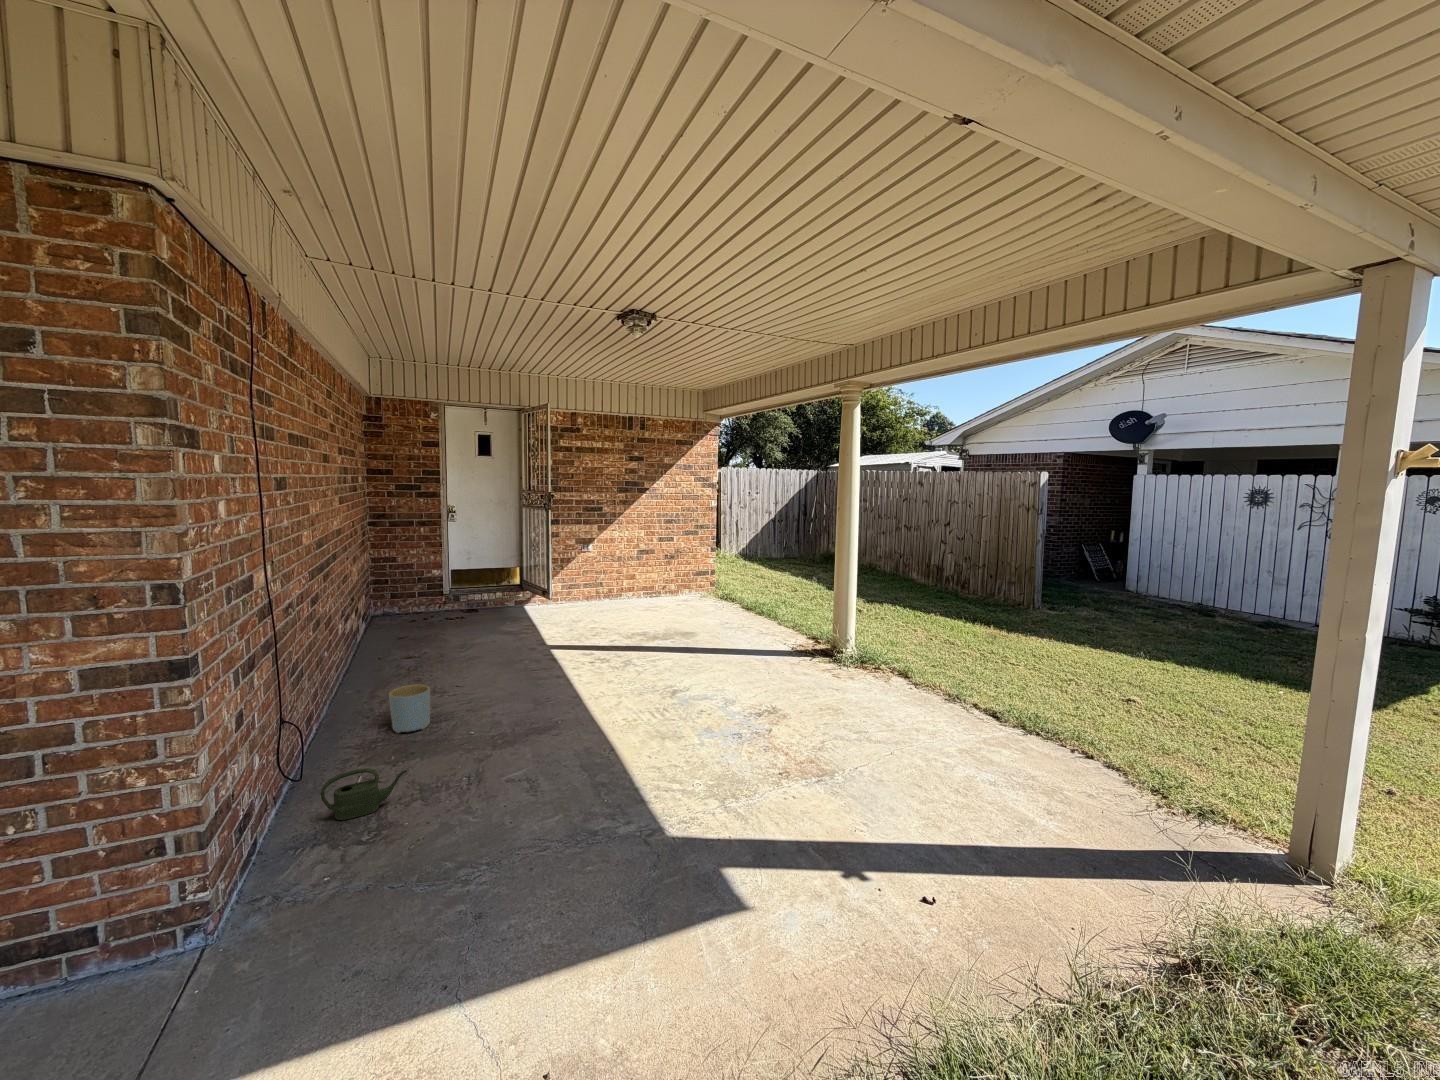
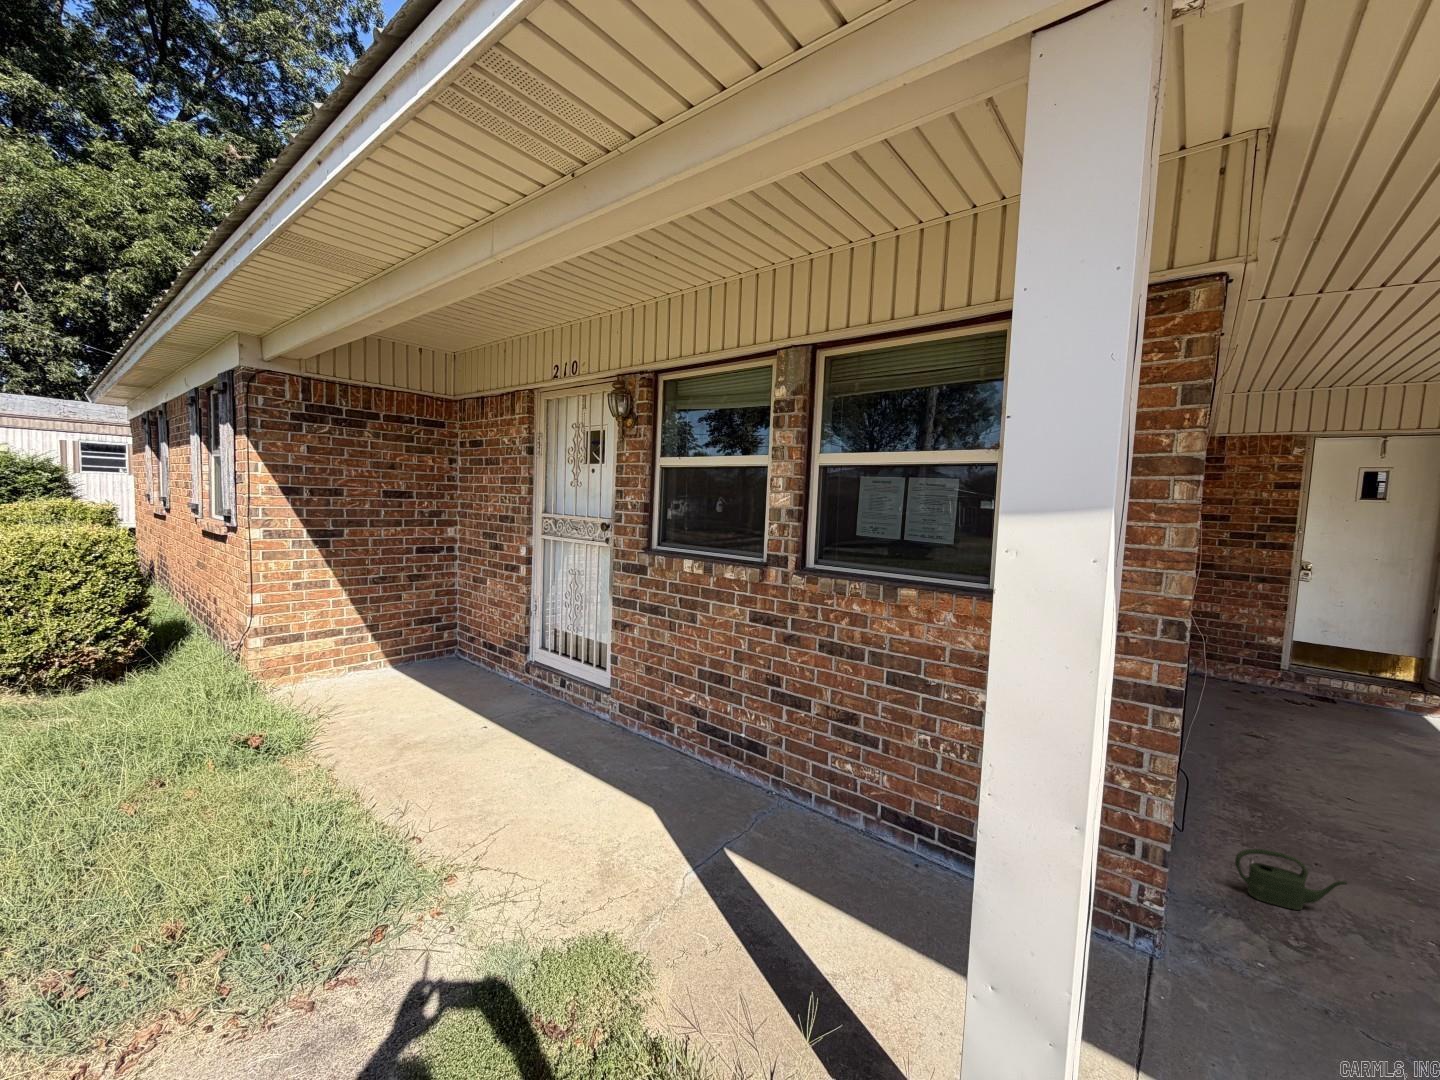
planter: present [389,685,430,733] -> none [1277,771,1338,834]

